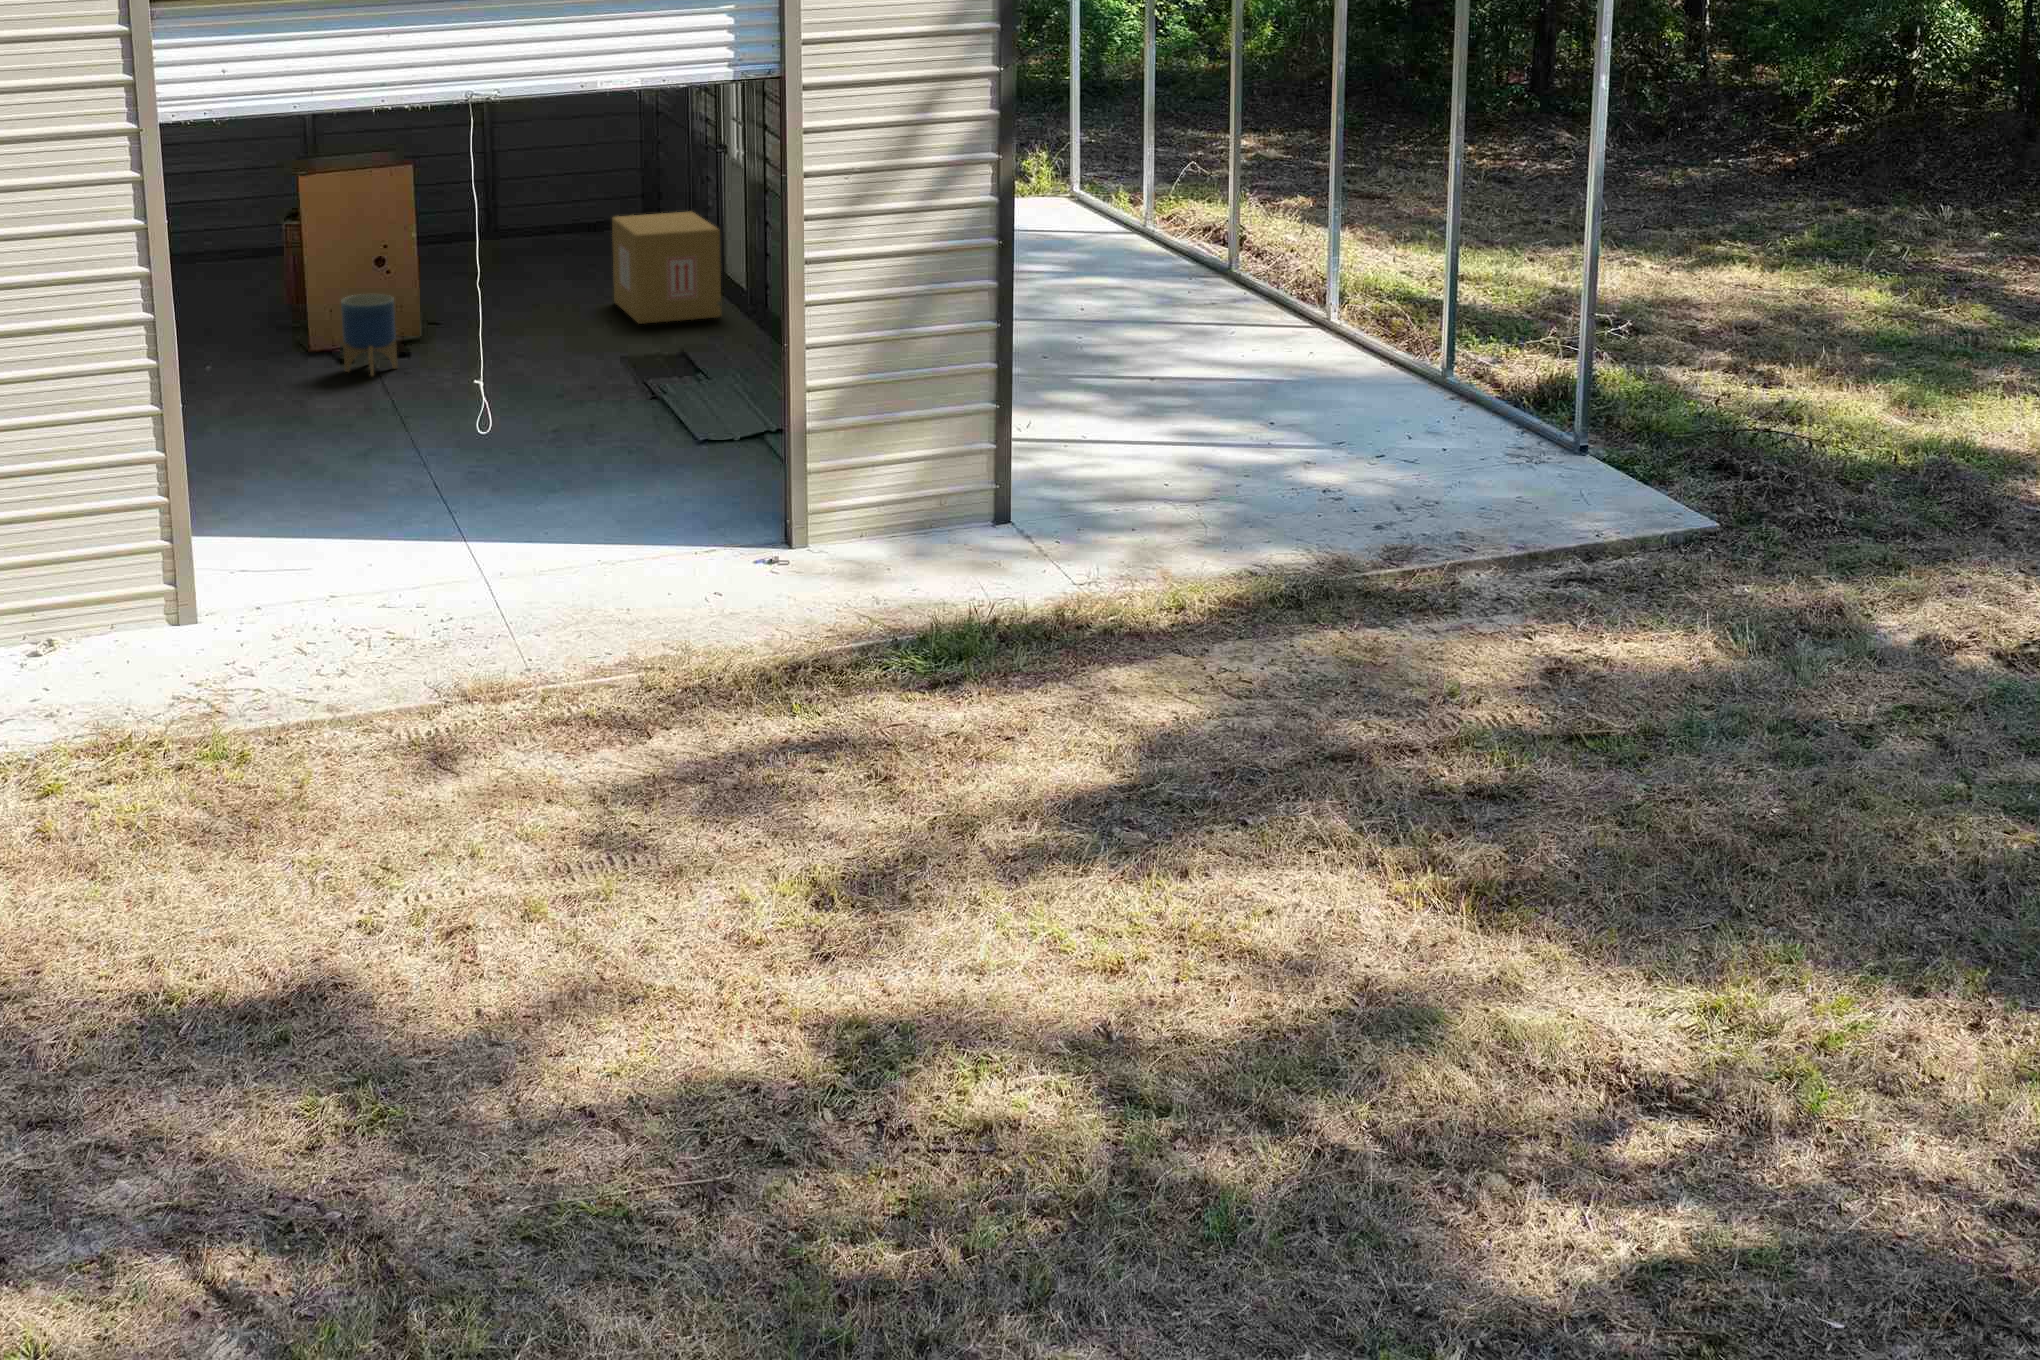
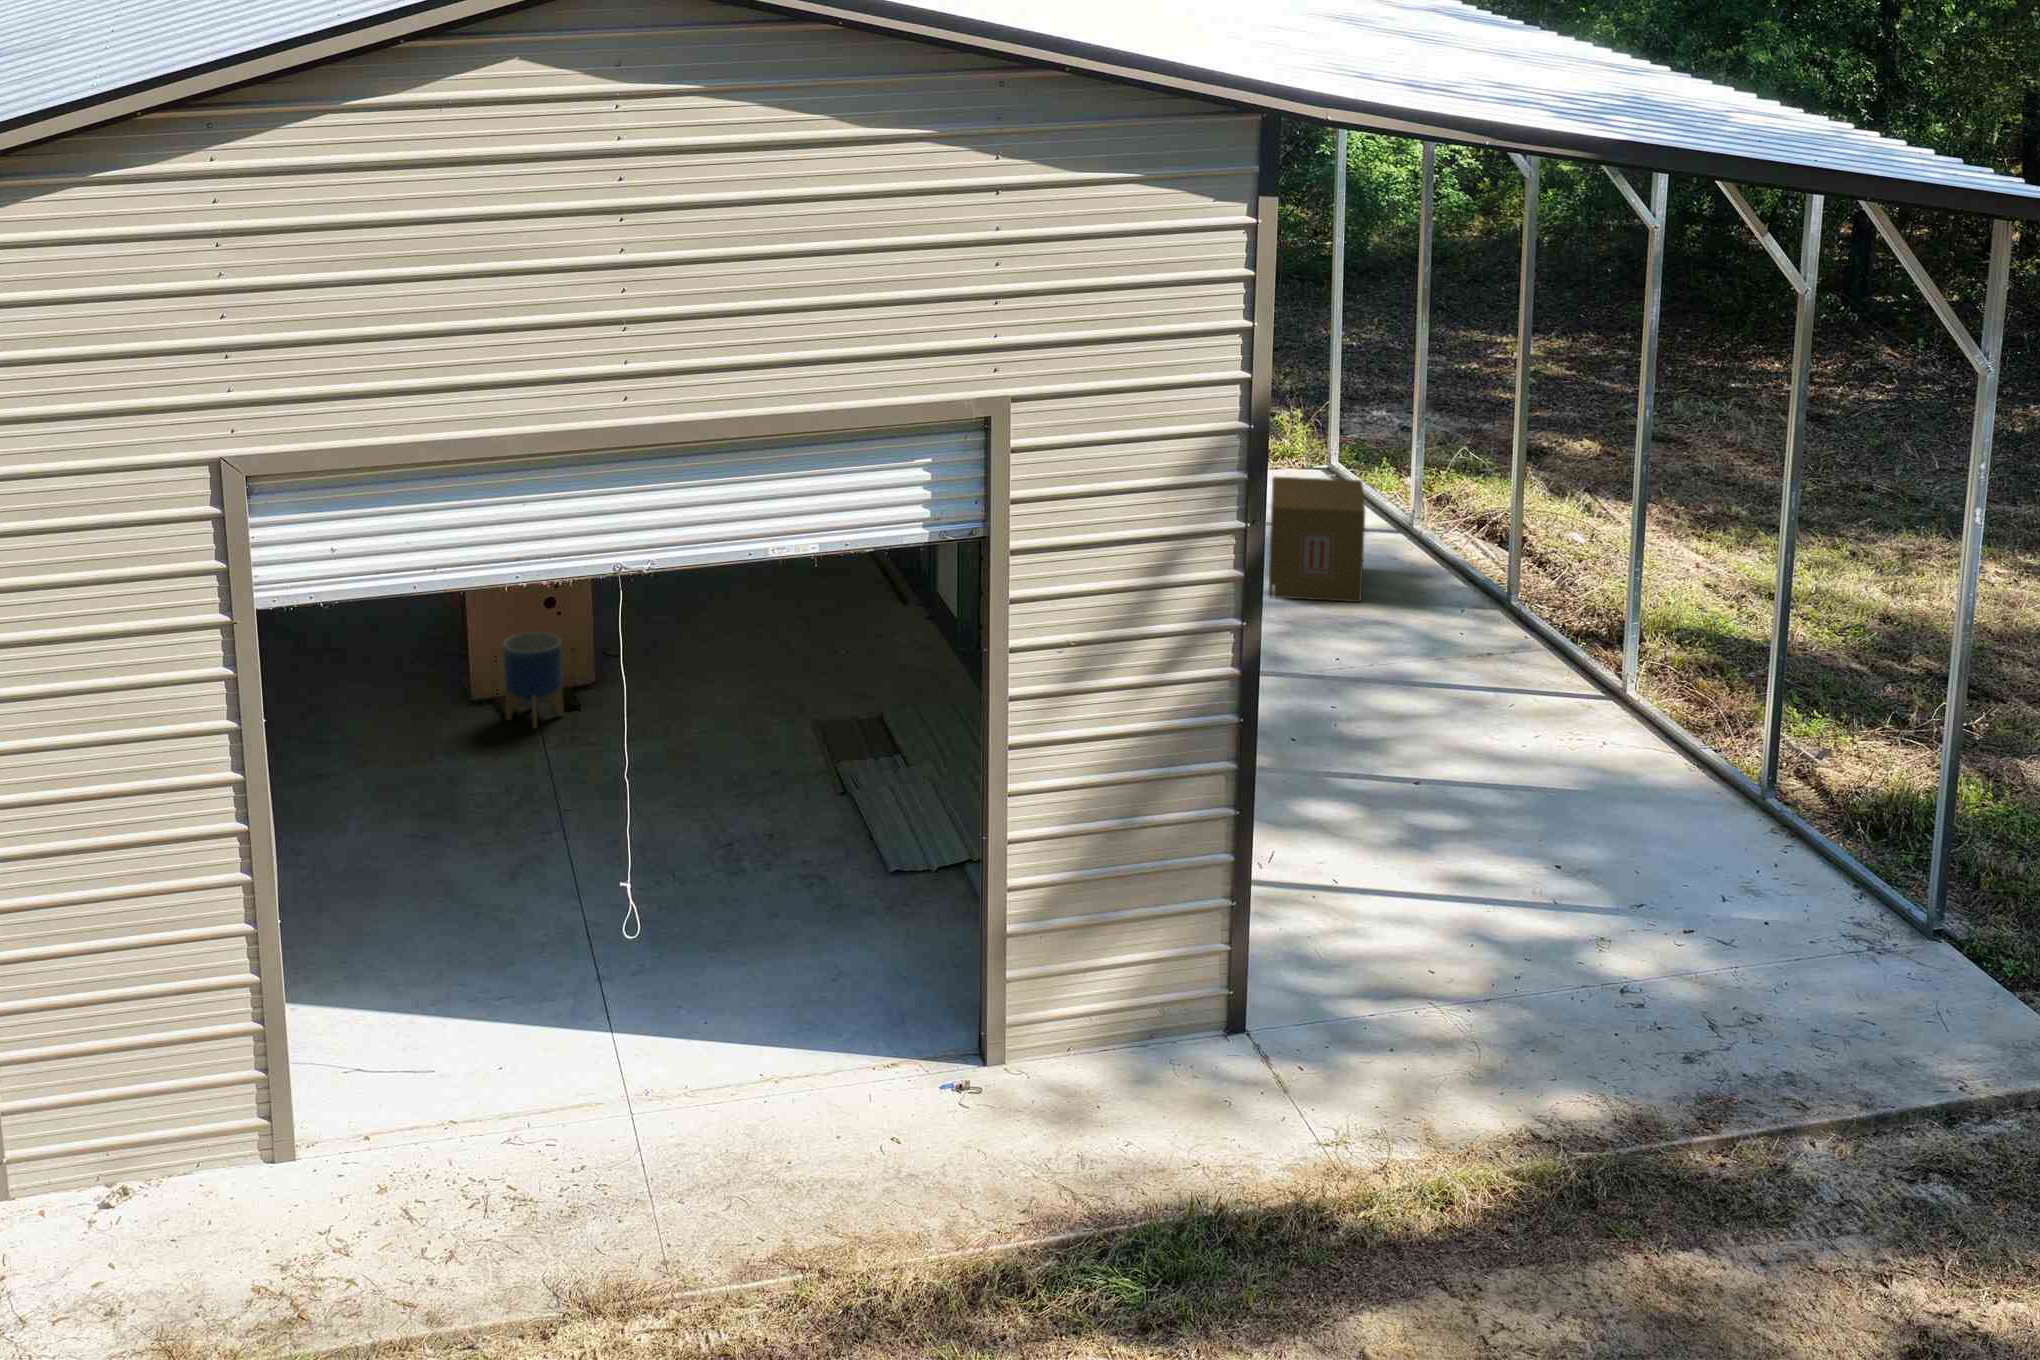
cardboard box: present [612,212,721,324] -> present [1269,477,1365,602]

